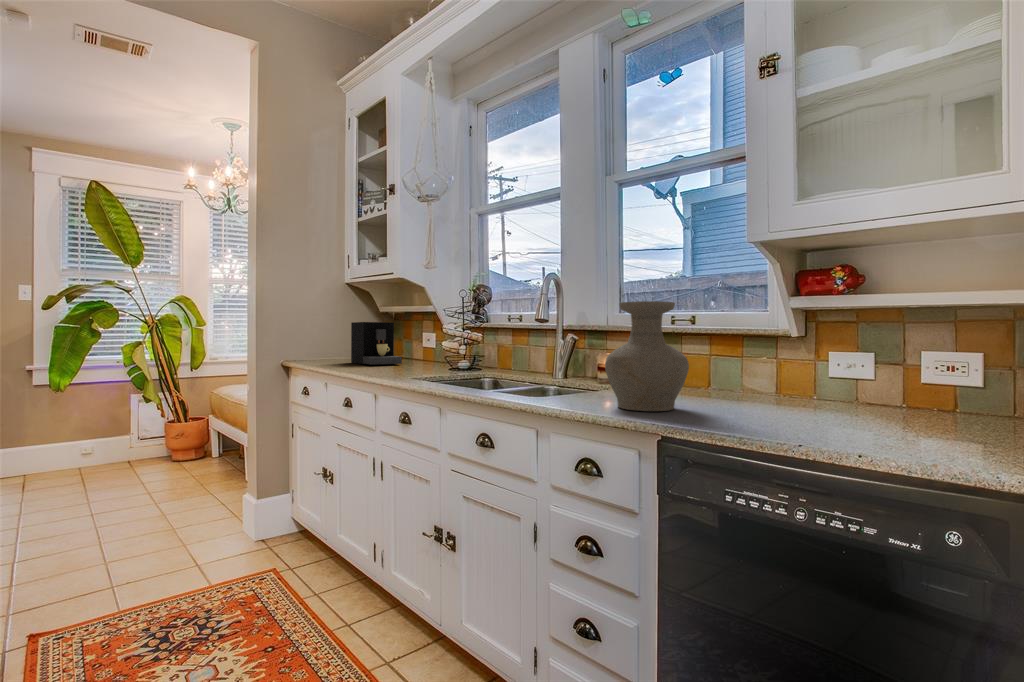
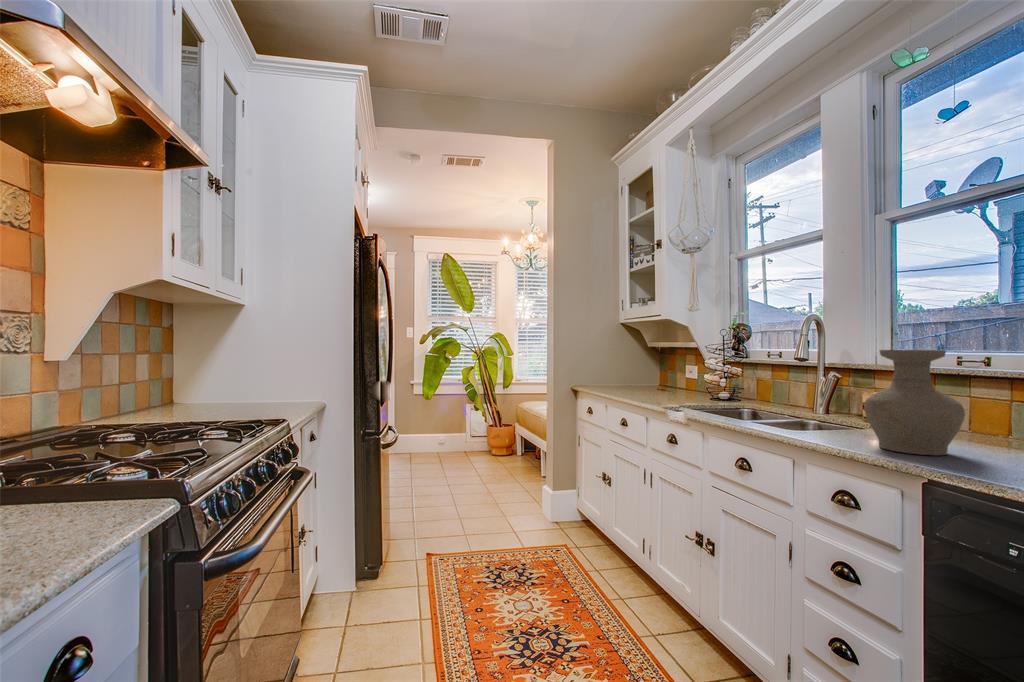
coffee maker: present [351,322,402,365] -> none [623,356,666,391]

